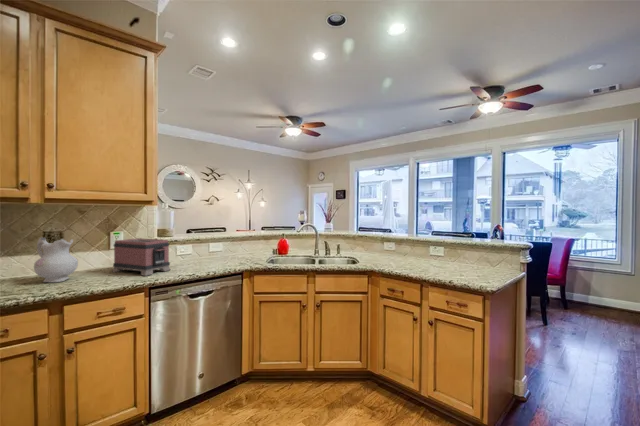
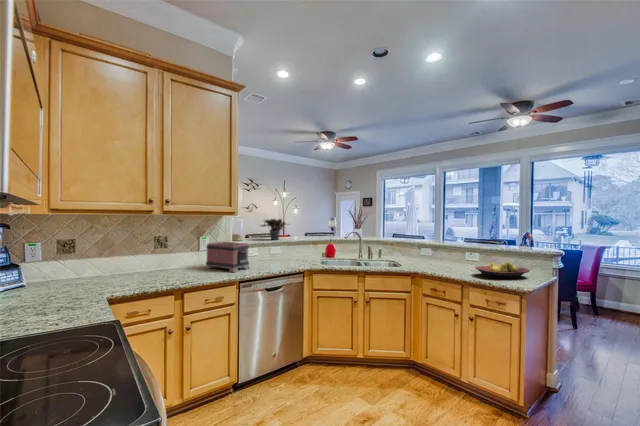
potted plant: none [193,210,232,236] -> present [261,219,286,240]
ceramic pitcher: present [34,238,78,282] -> none [155,241,184,276]
fruit bowl: none [437,257,496,275] -> present [475,262,530,278]

